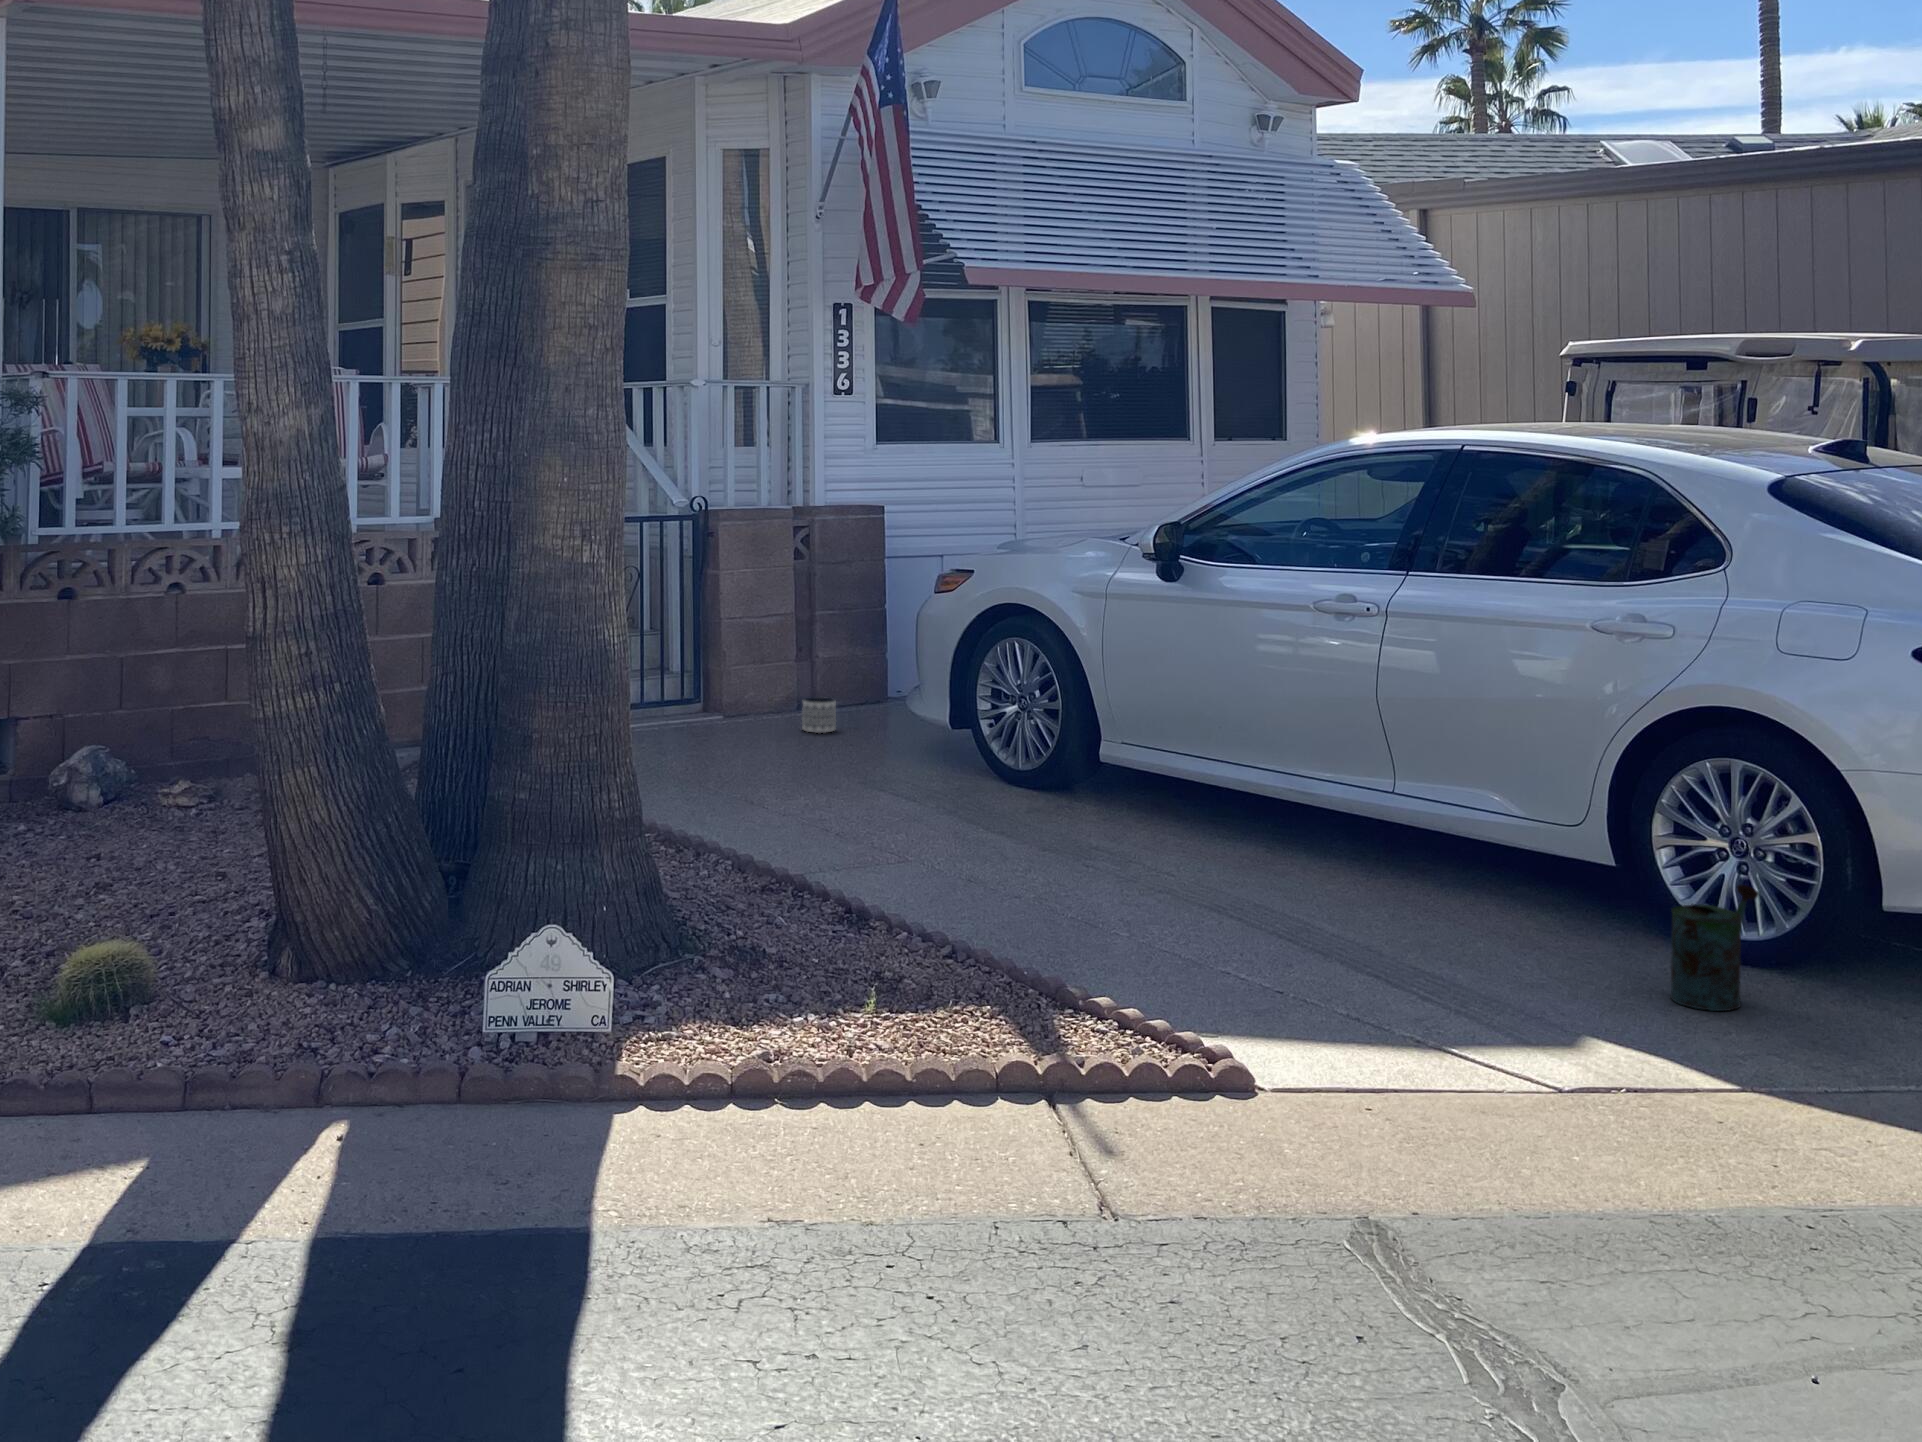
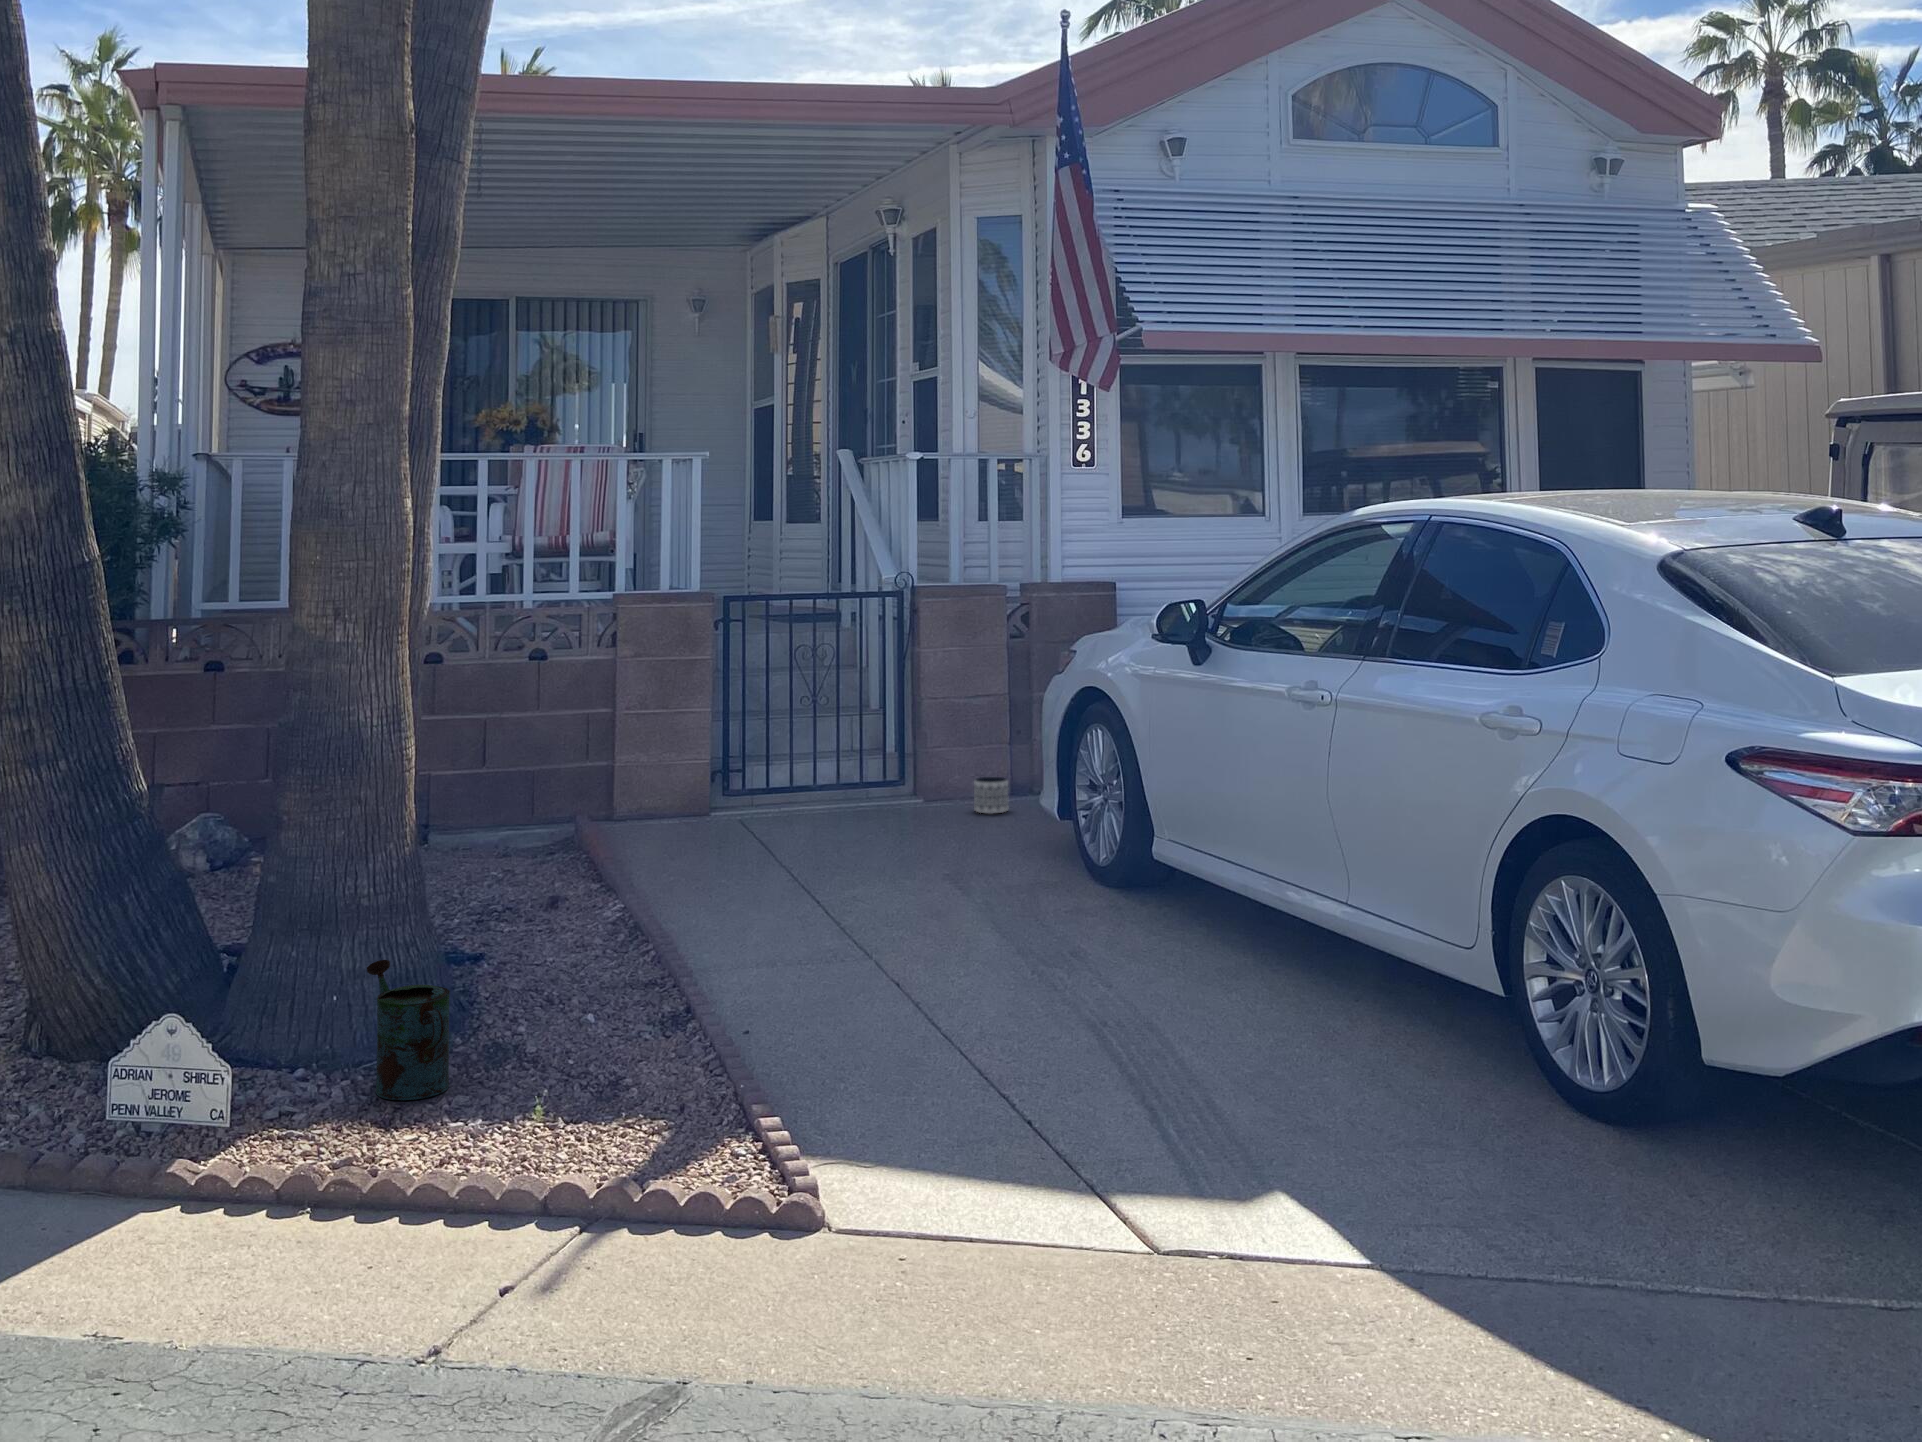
watering can: present [1670,885,1759,1011] -> present [367,960,450,1100]

